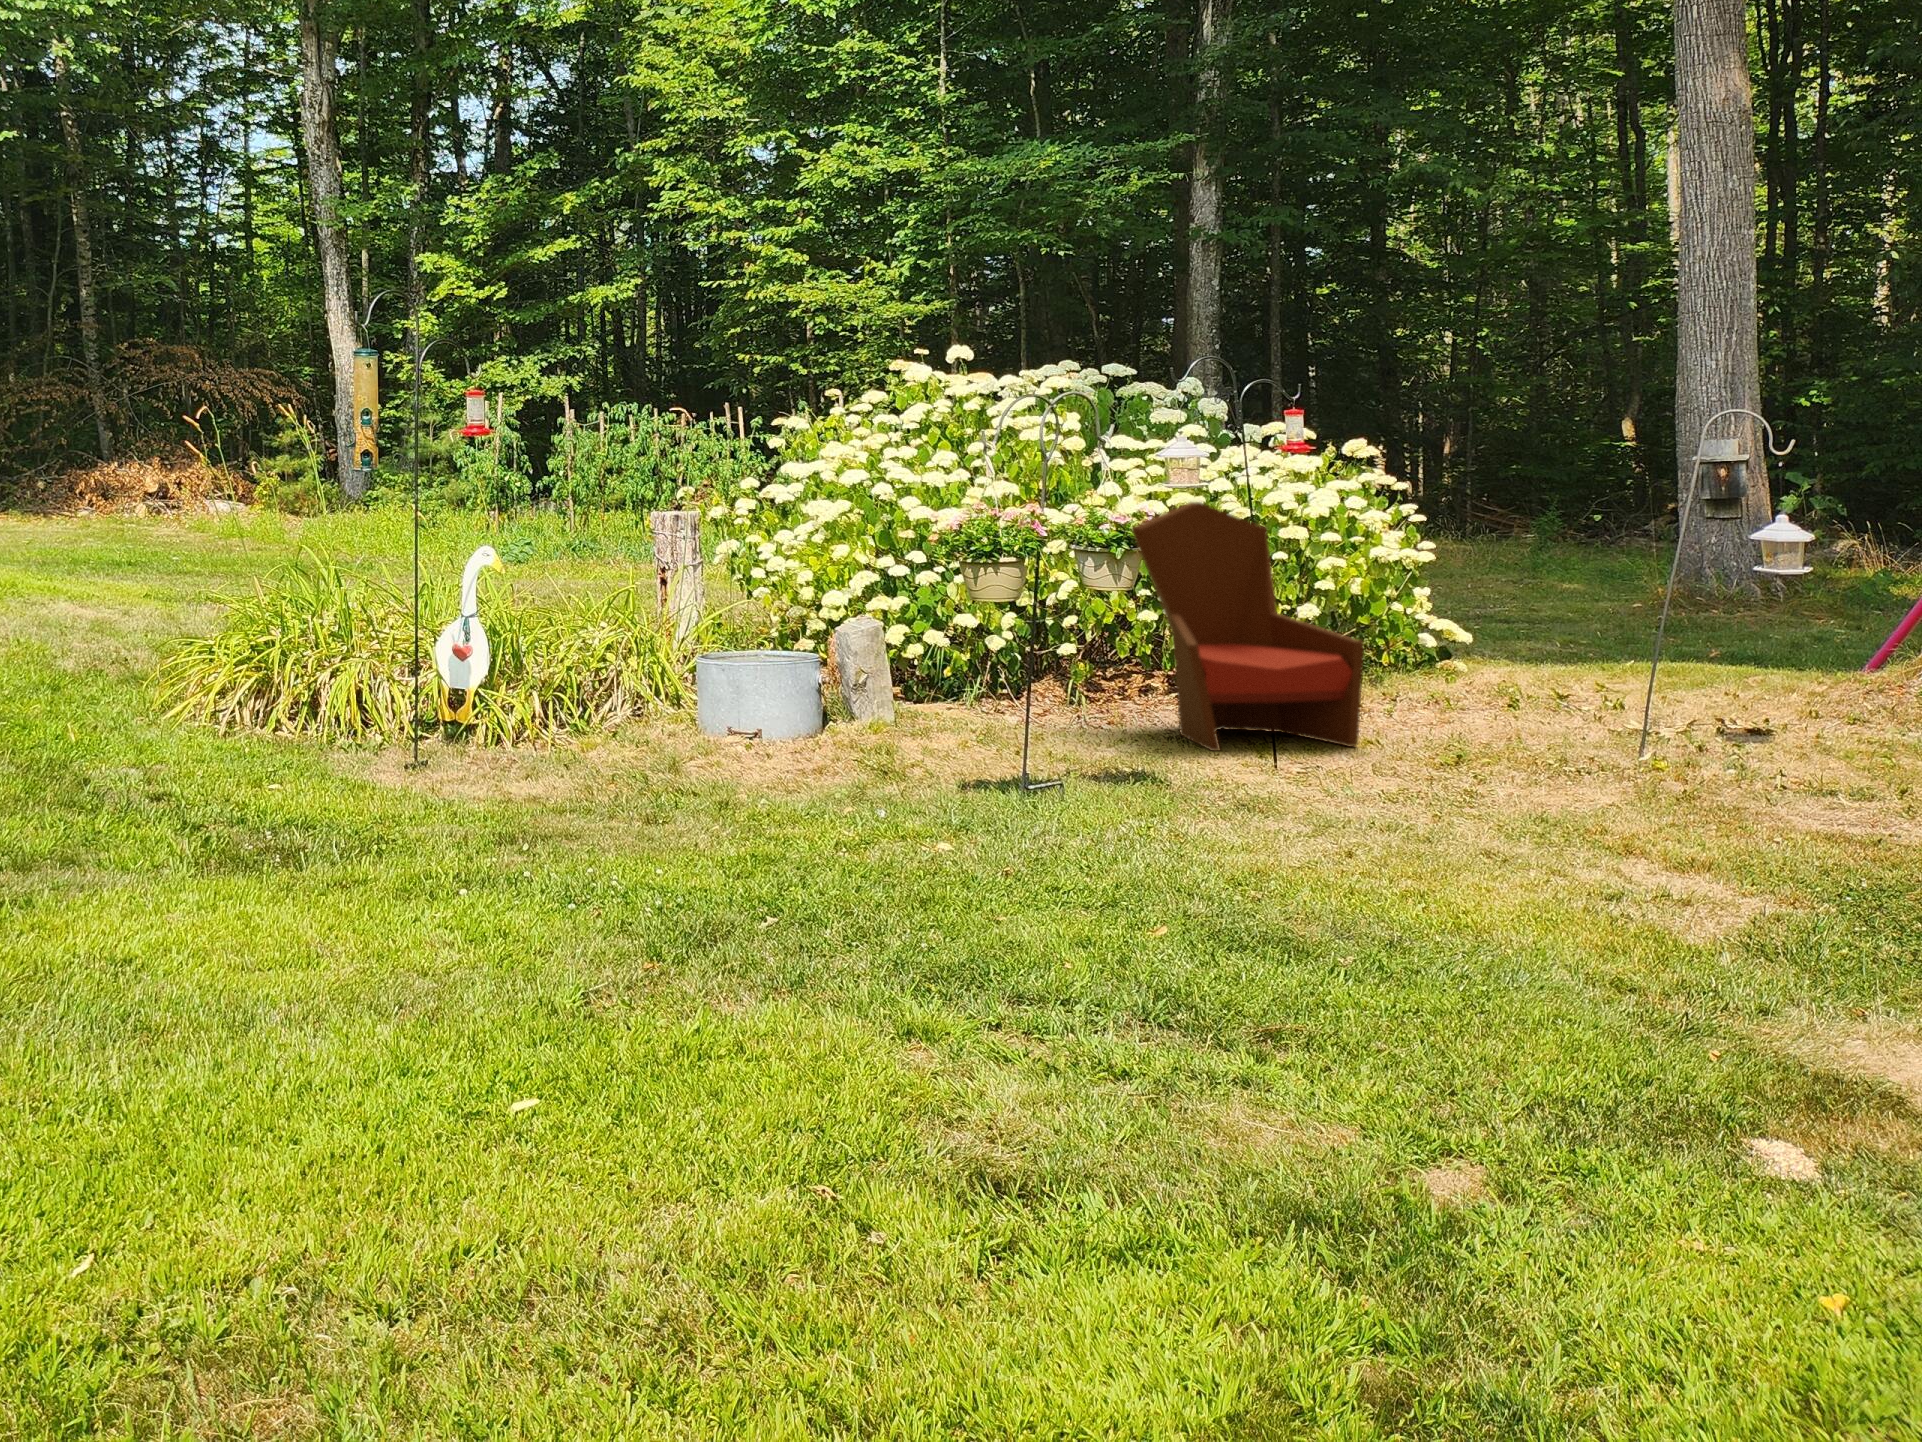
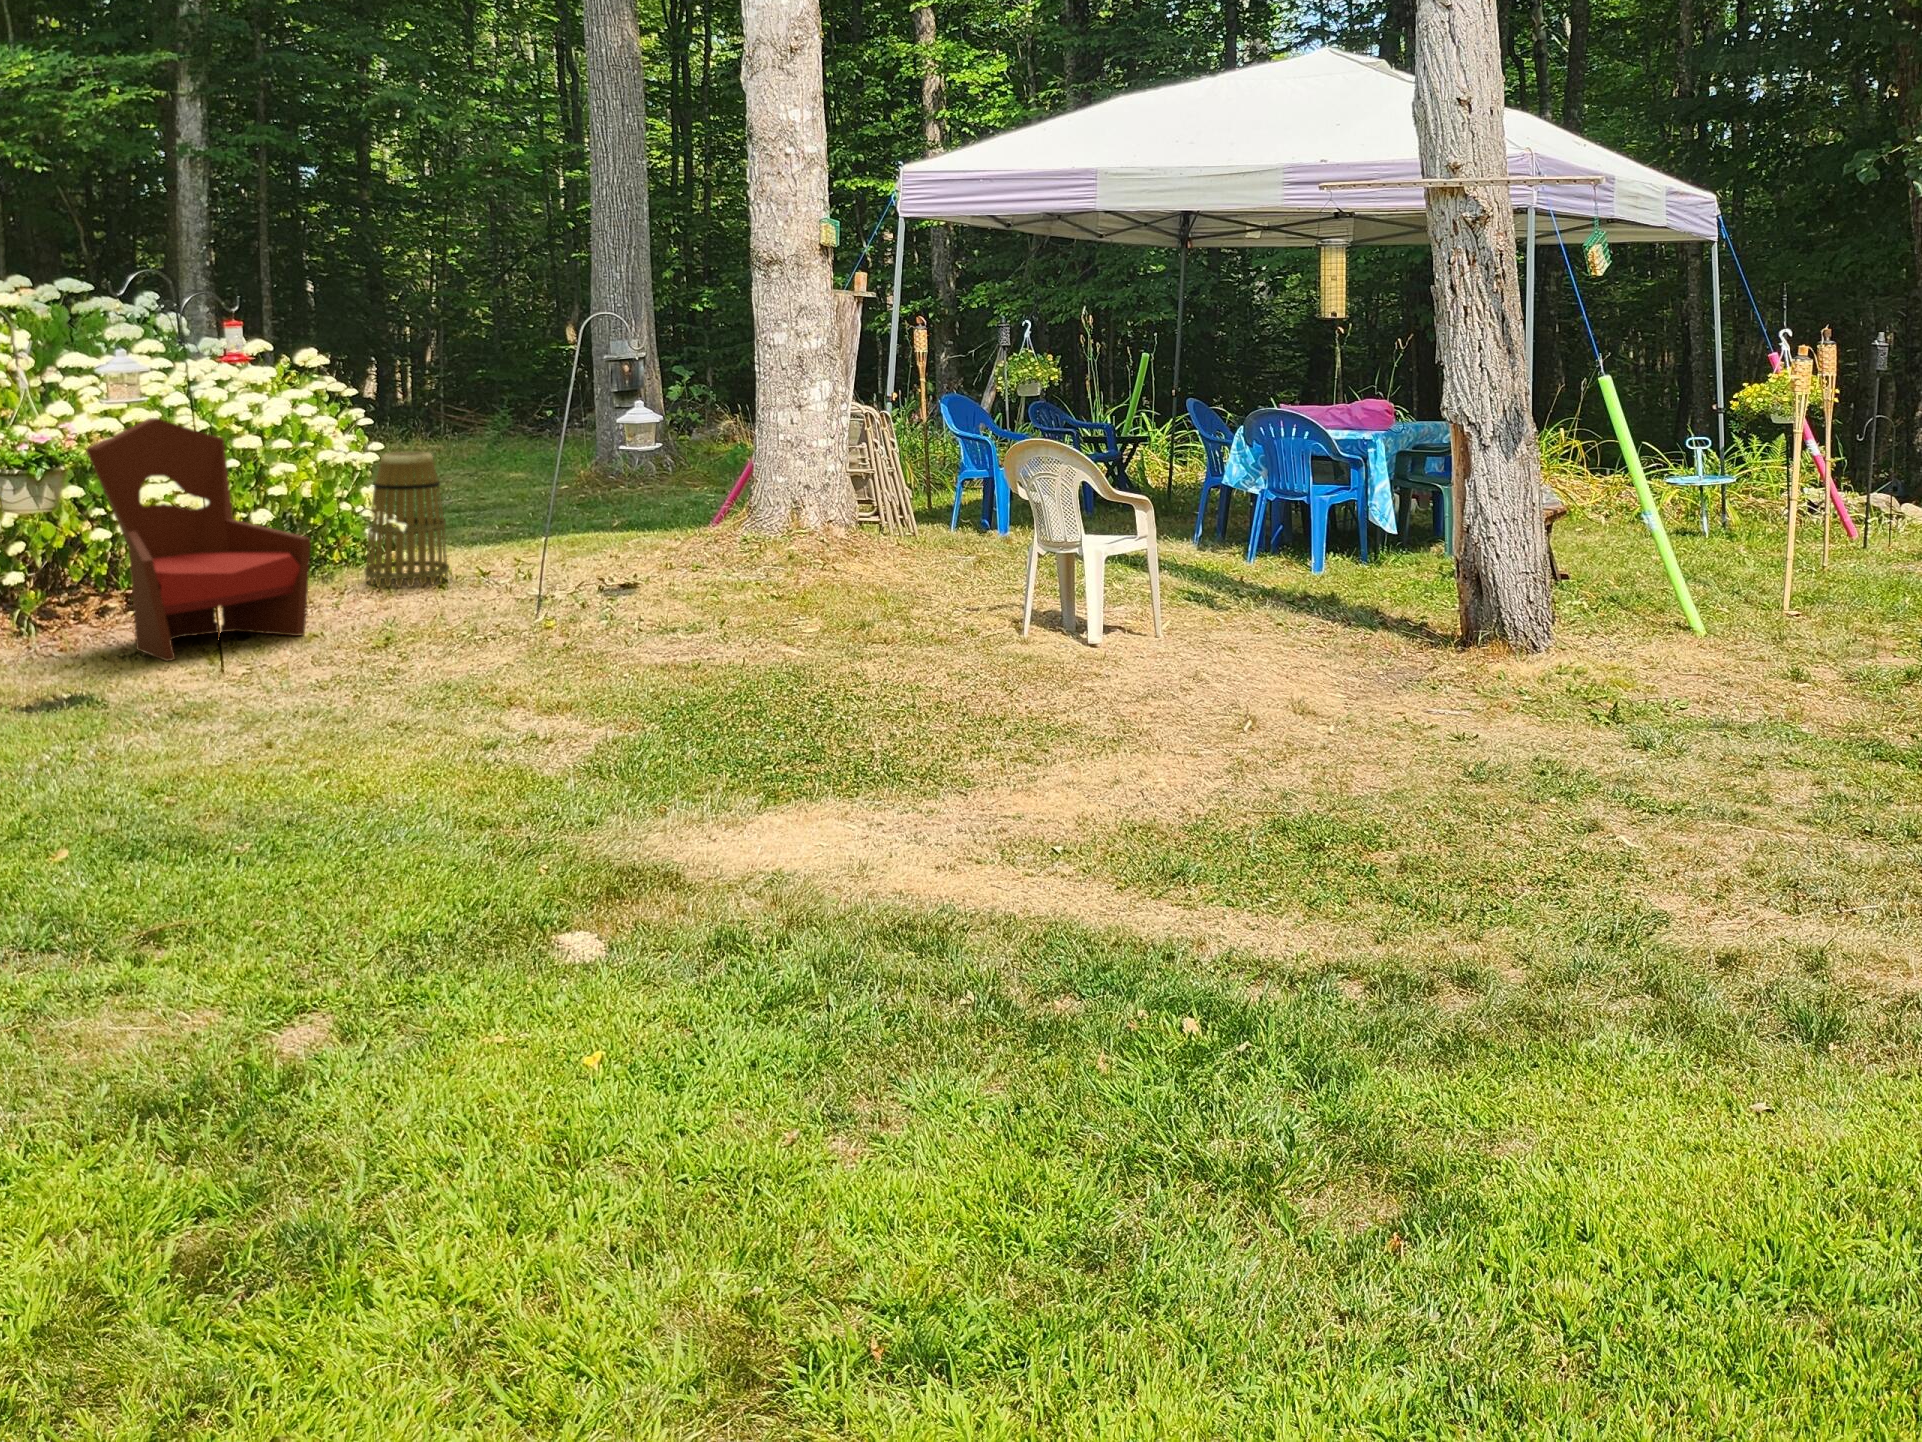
basket: none [1423,558,1529,715] -> present [365,452,449,587]

